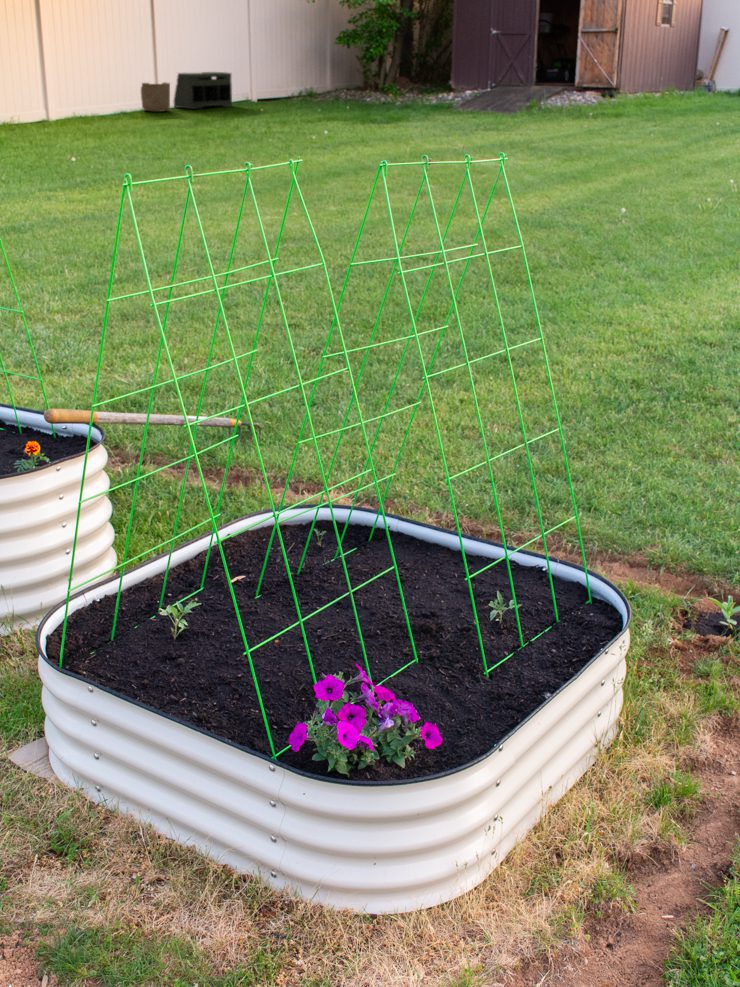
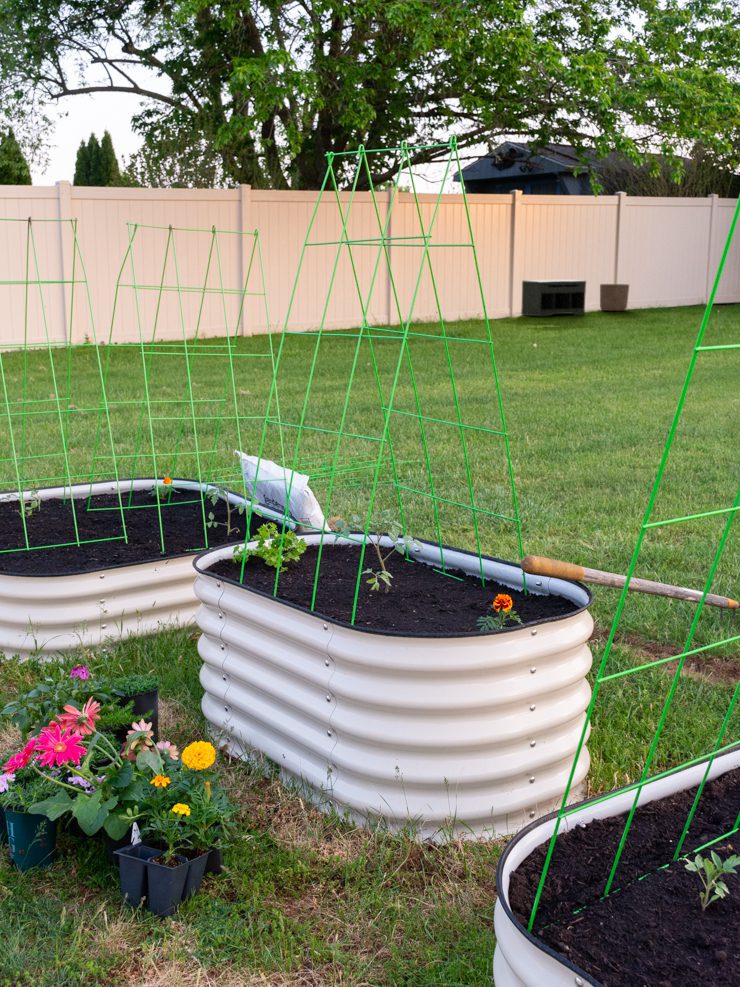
bench: present [173,72,232,109] -> present [521,280,586,316]

